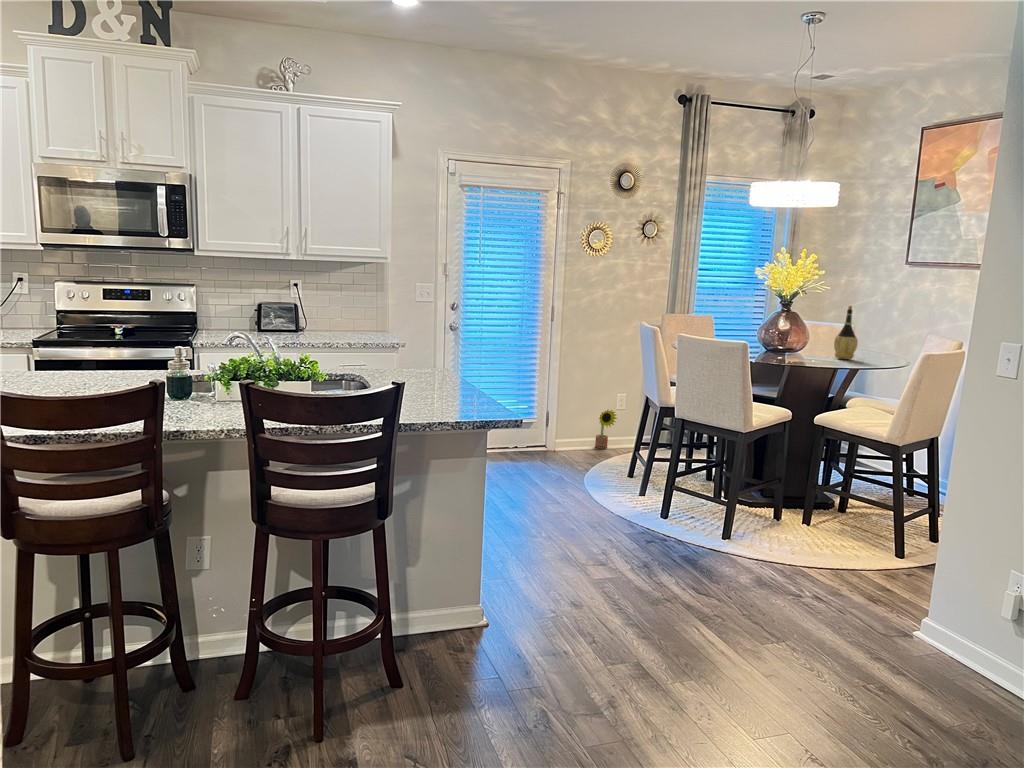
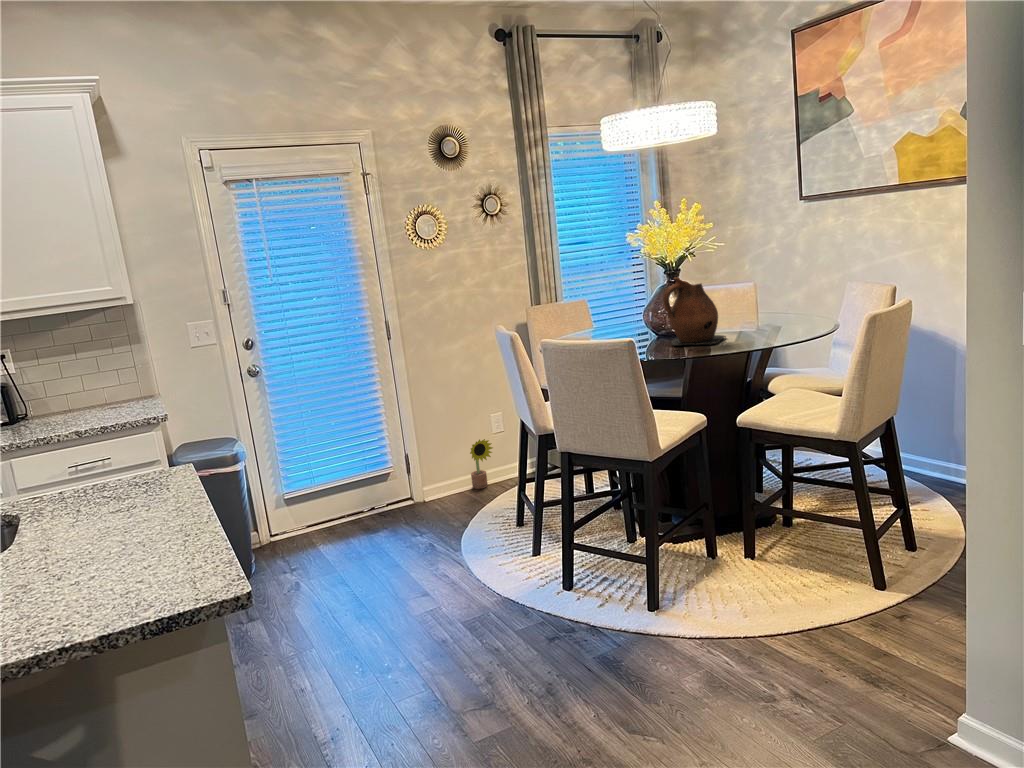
ceramic pitcher: none [773,306,819,361] -> present [664,278,726,345]
wine bottle: present [834,306,858,359] -> none [741,263,770,333]

